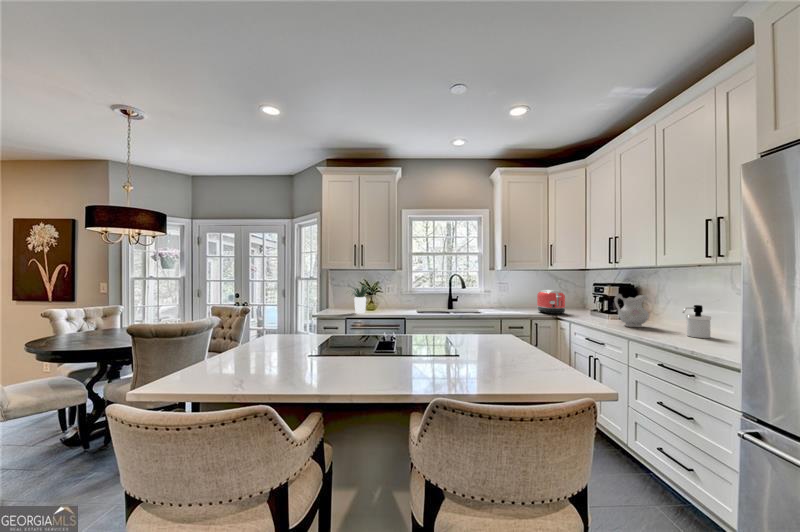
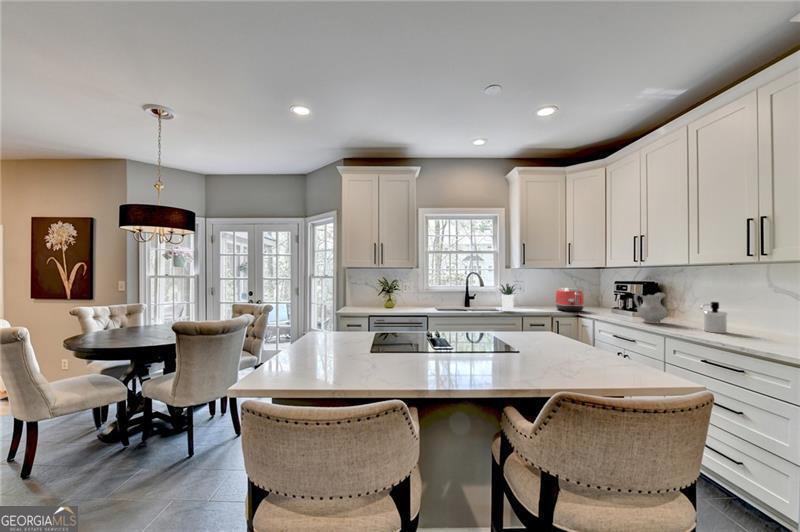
potted plant: present [353,285,371,313] -> present [500,283,521,311]

